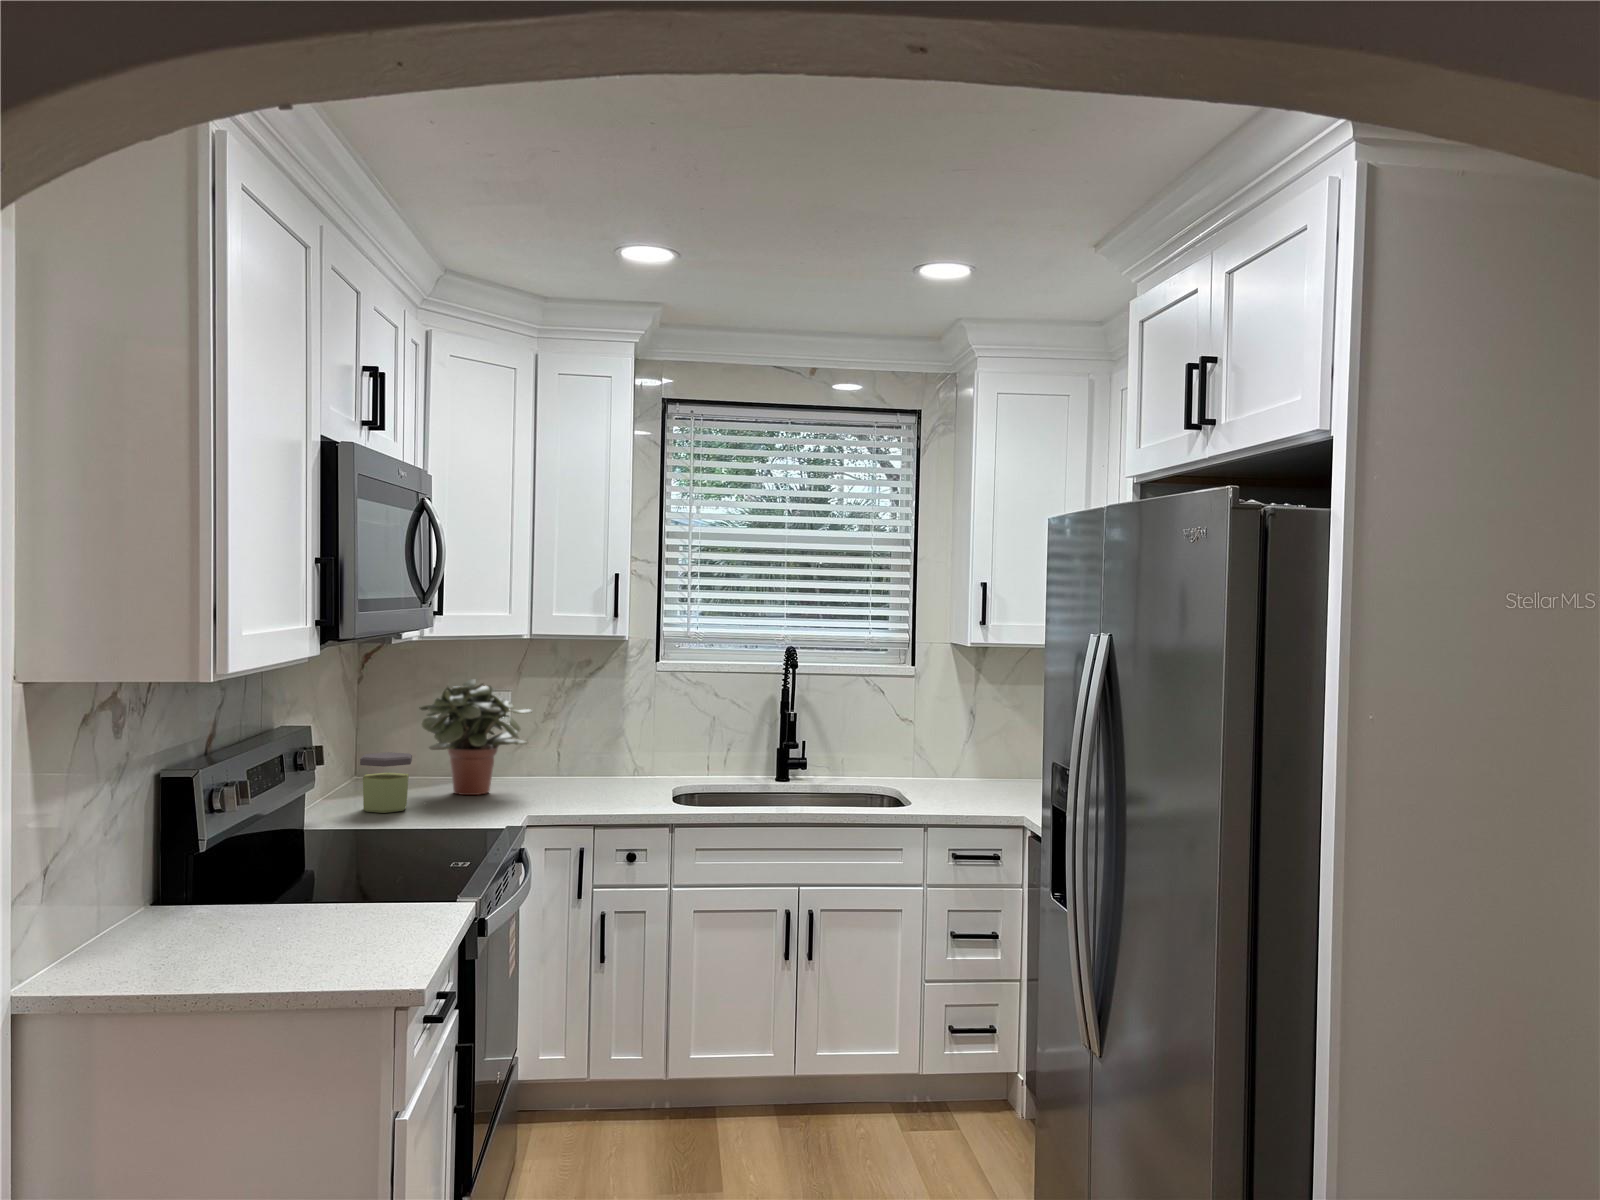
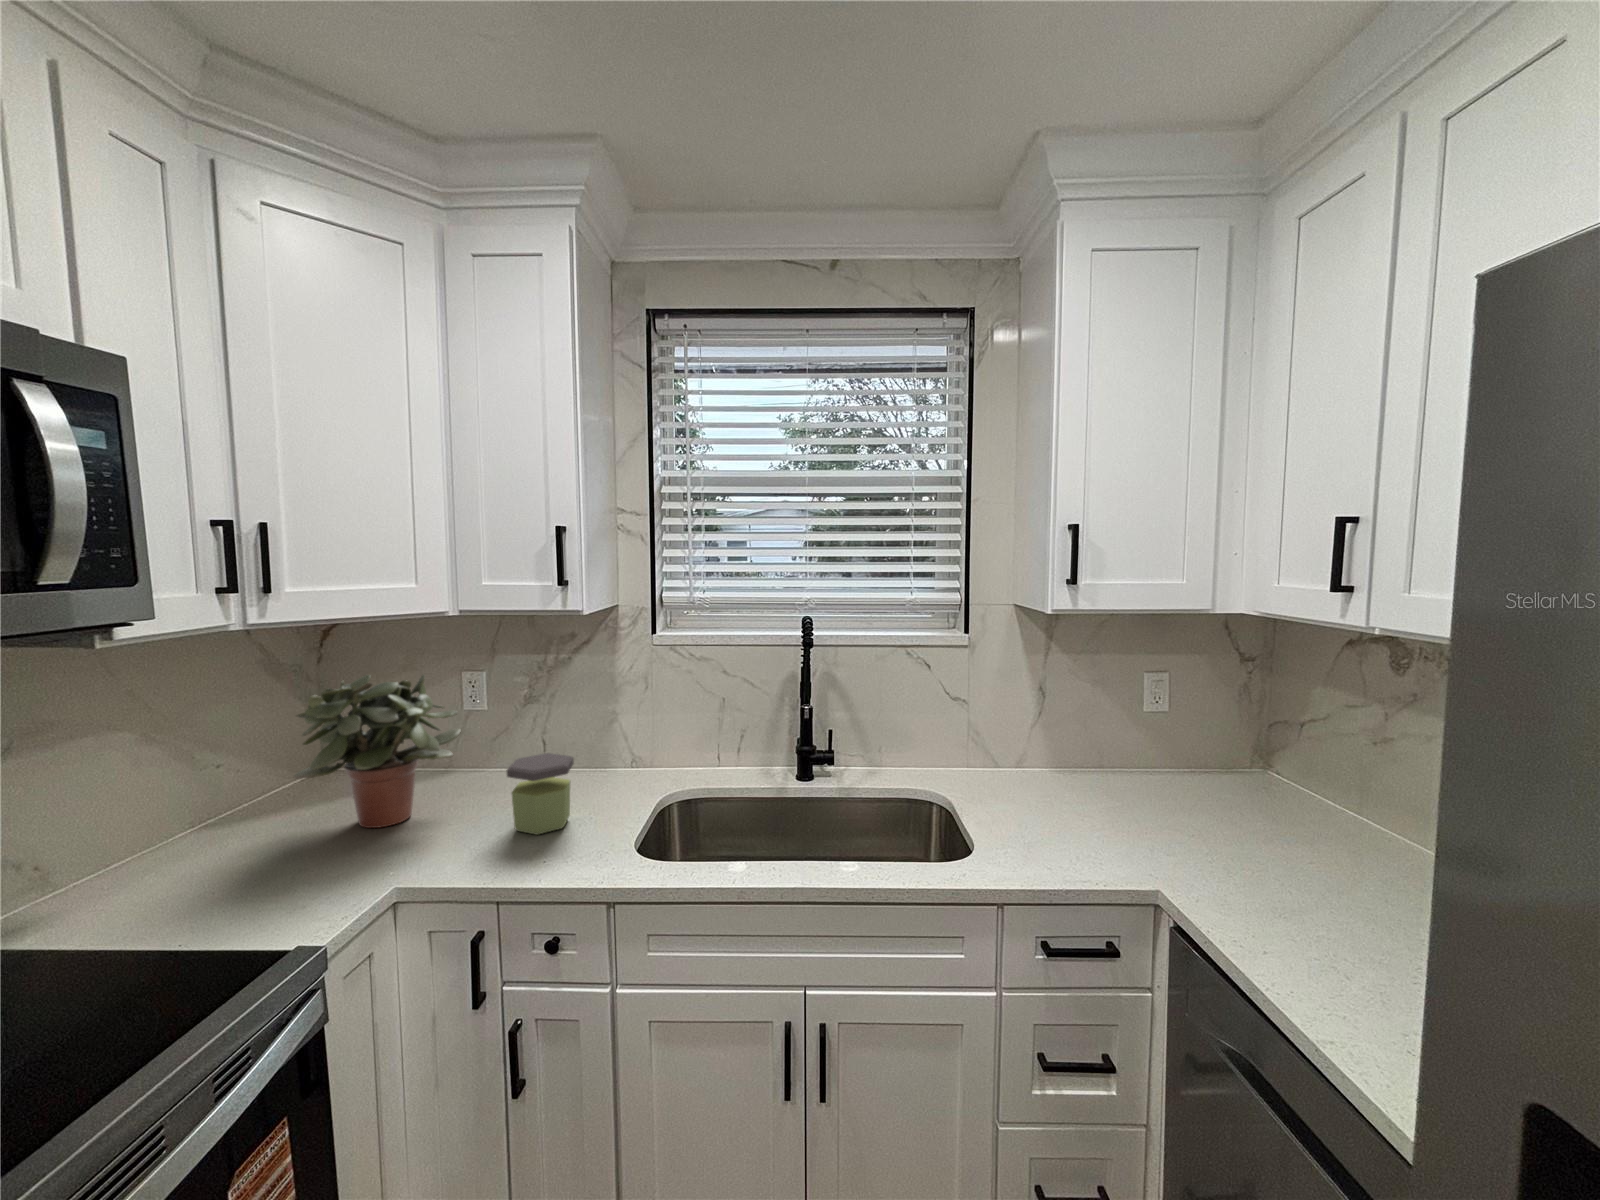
jar: present [360,752,412,813] -> present [507,753,574,835]

